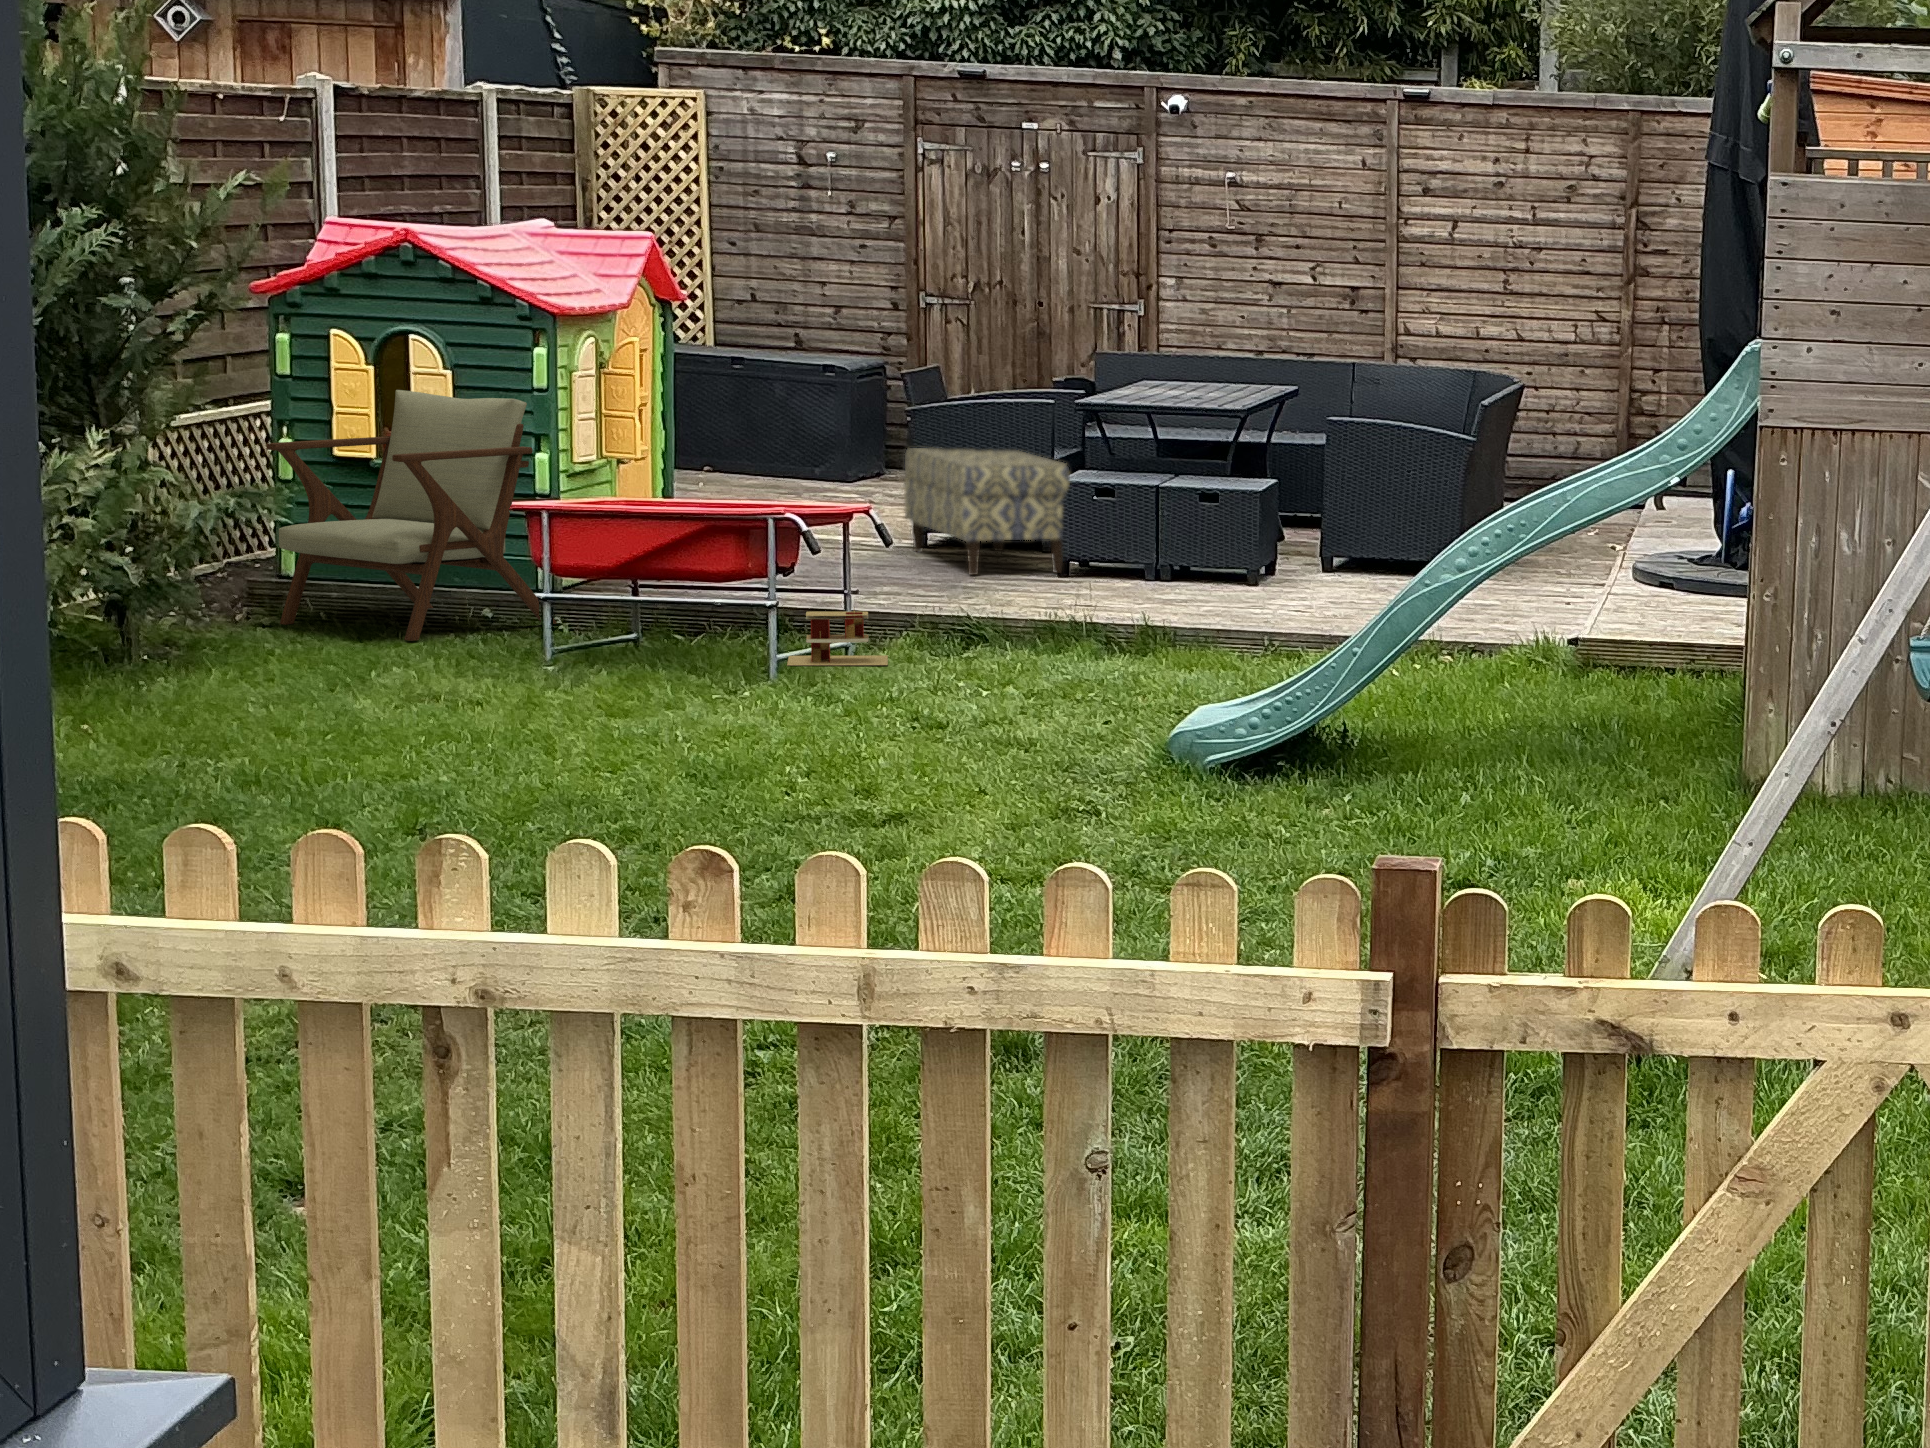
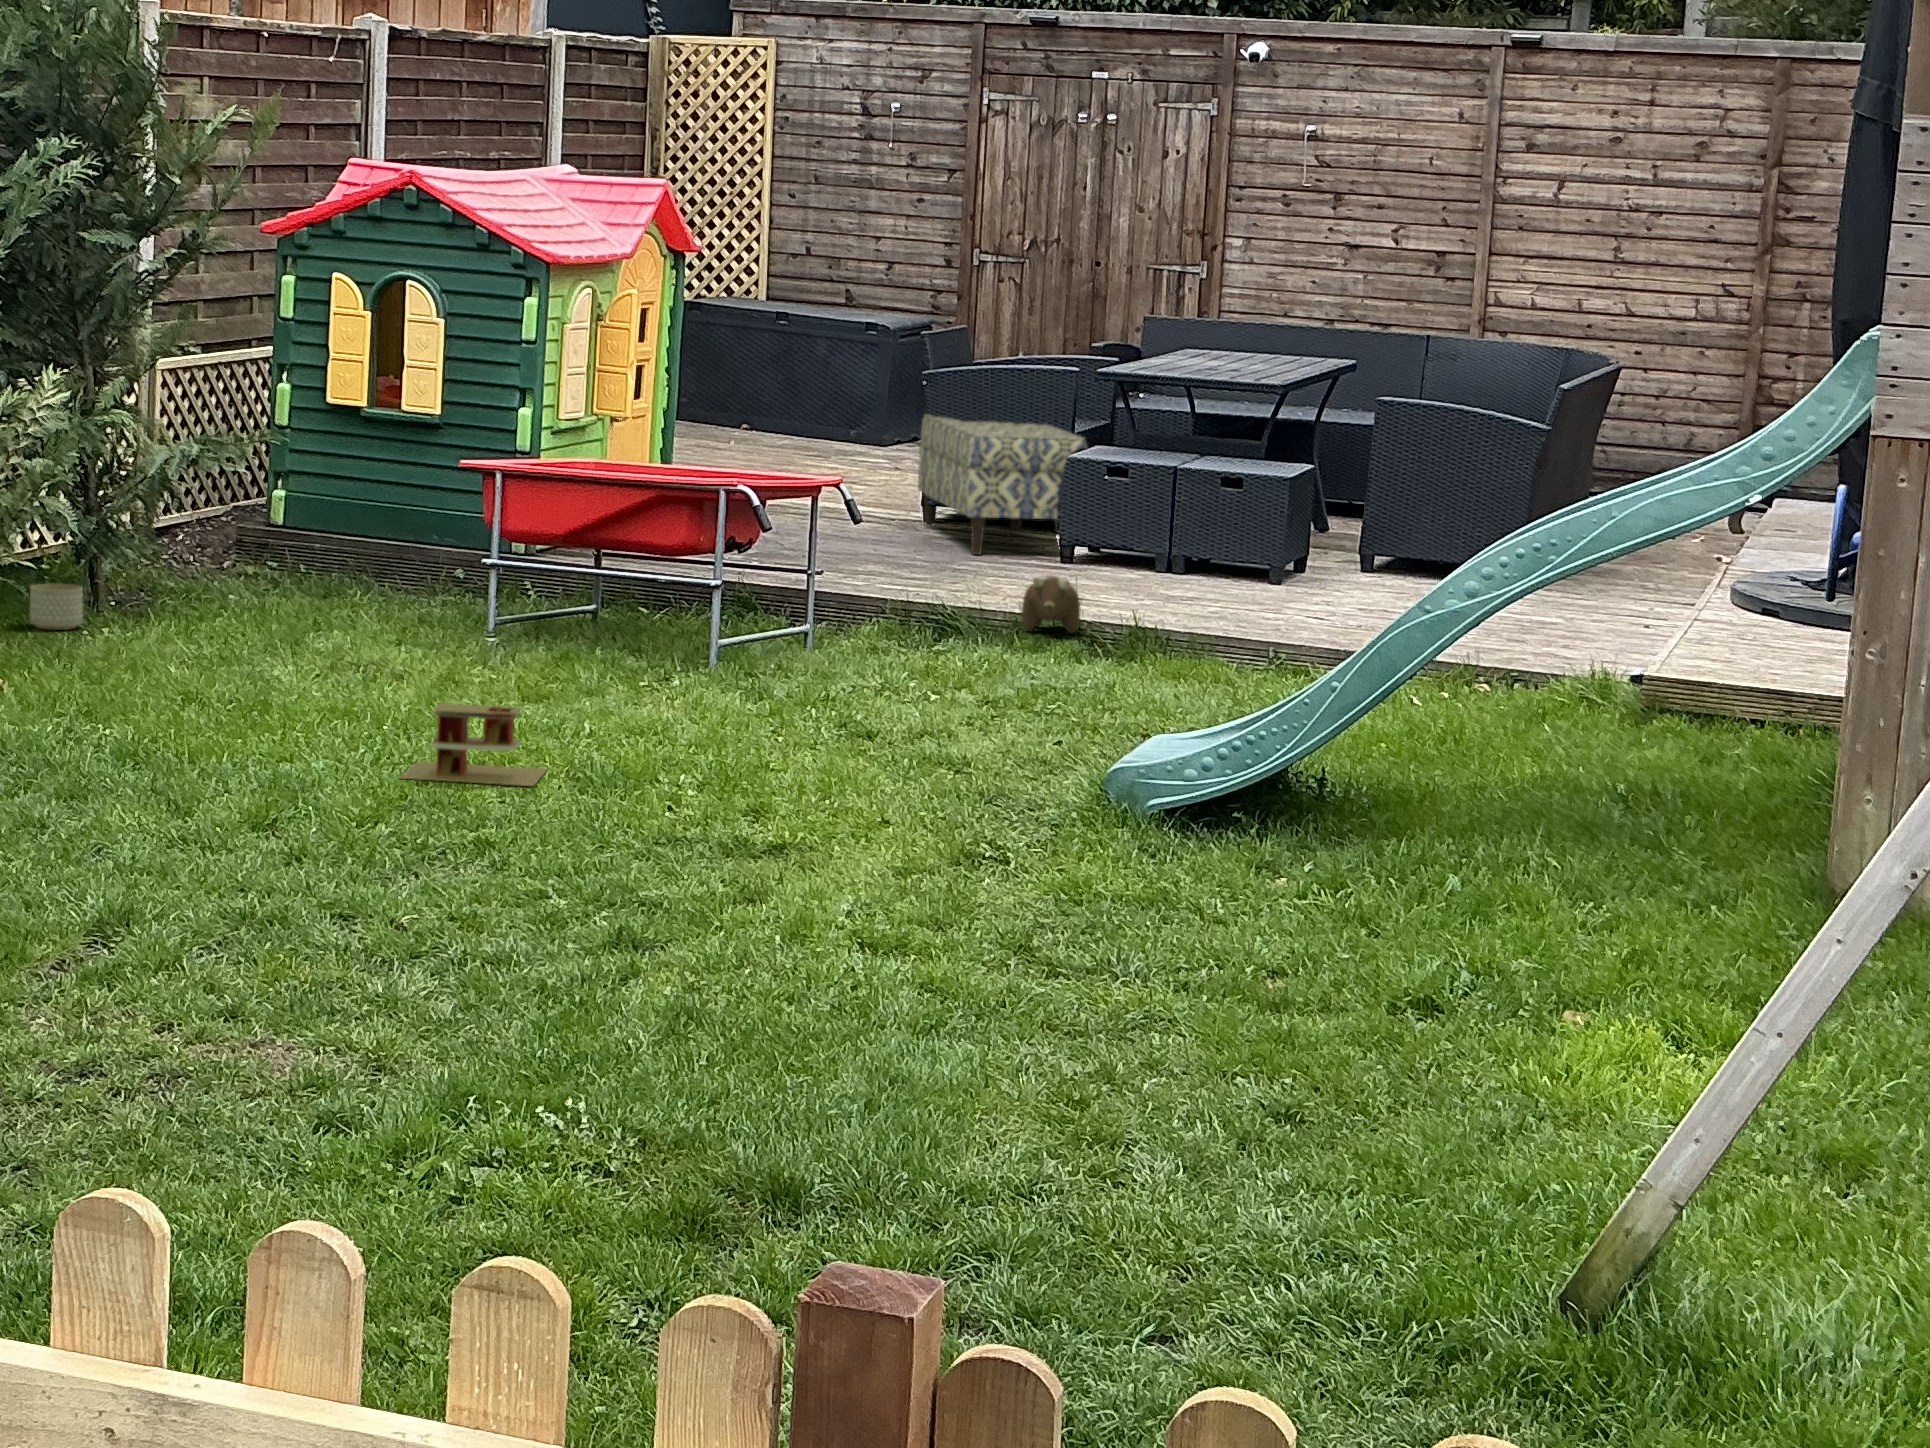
lounge chair: present [267,390,557,641] -> none [244,333,517,595]
plush toy: none [1043,590,1097,640] -> present [1021,577,1081,634]
toy house: present [787,609,888,665] -> present [399,703,547,786]
planter: none [94,644,151,688] -> present [30,584,83,630]

